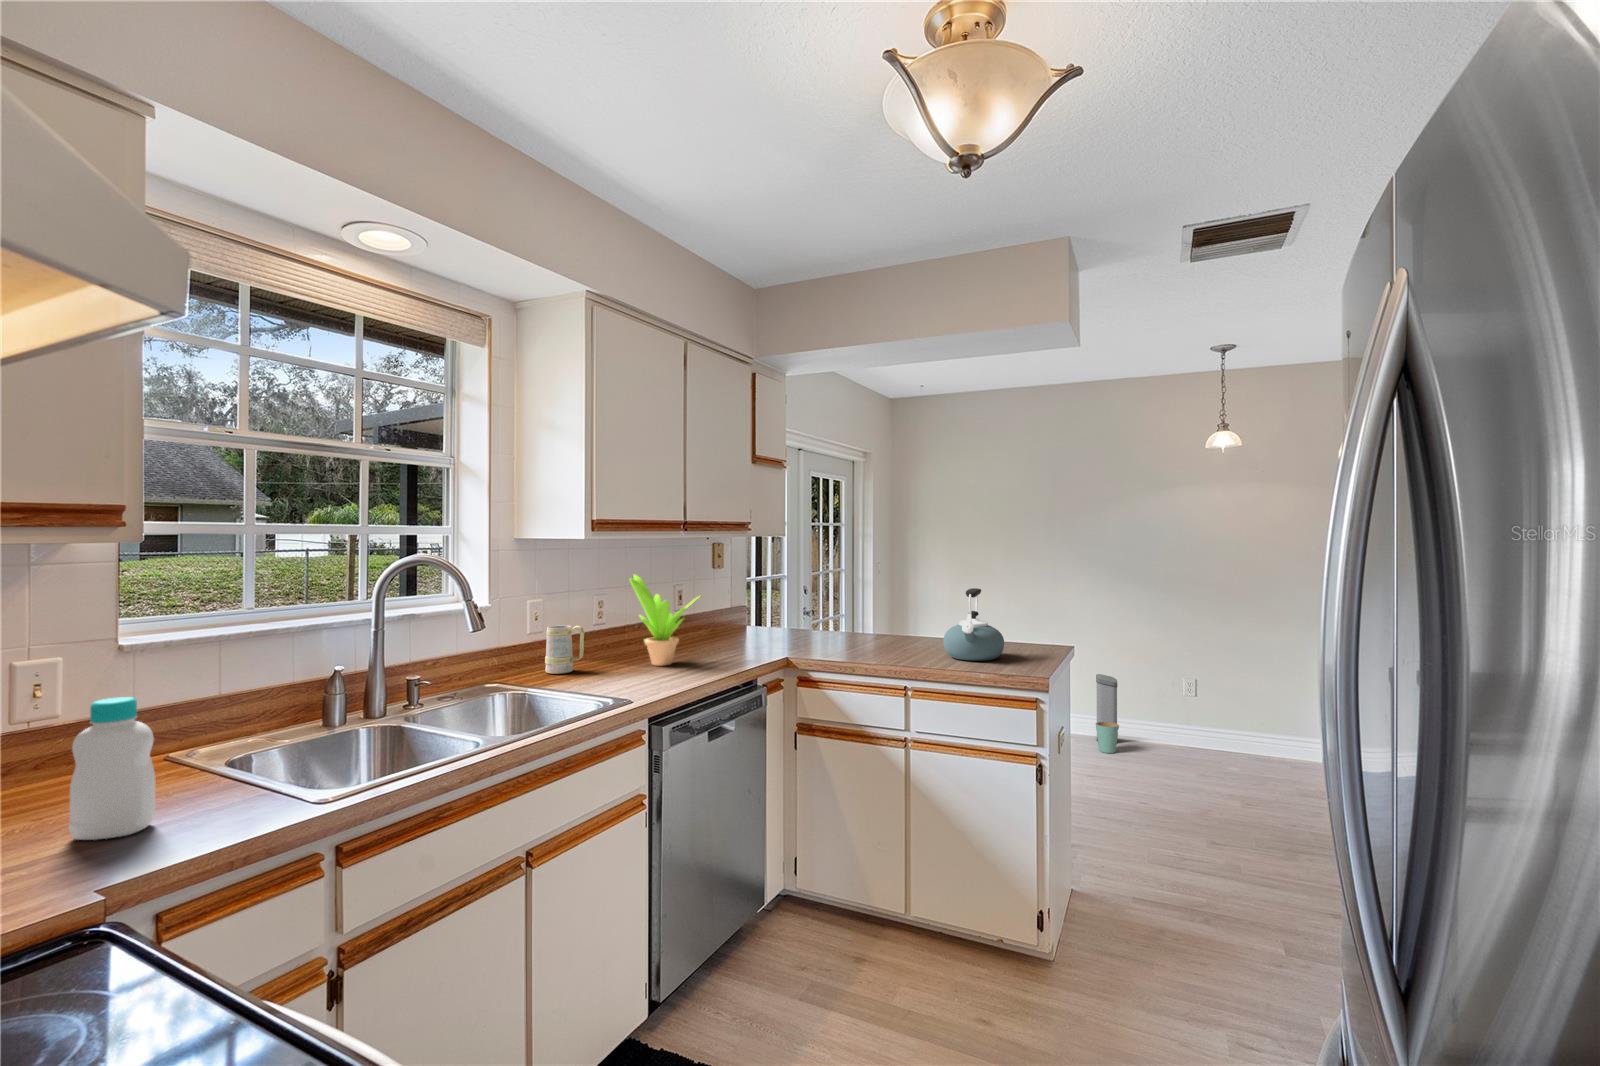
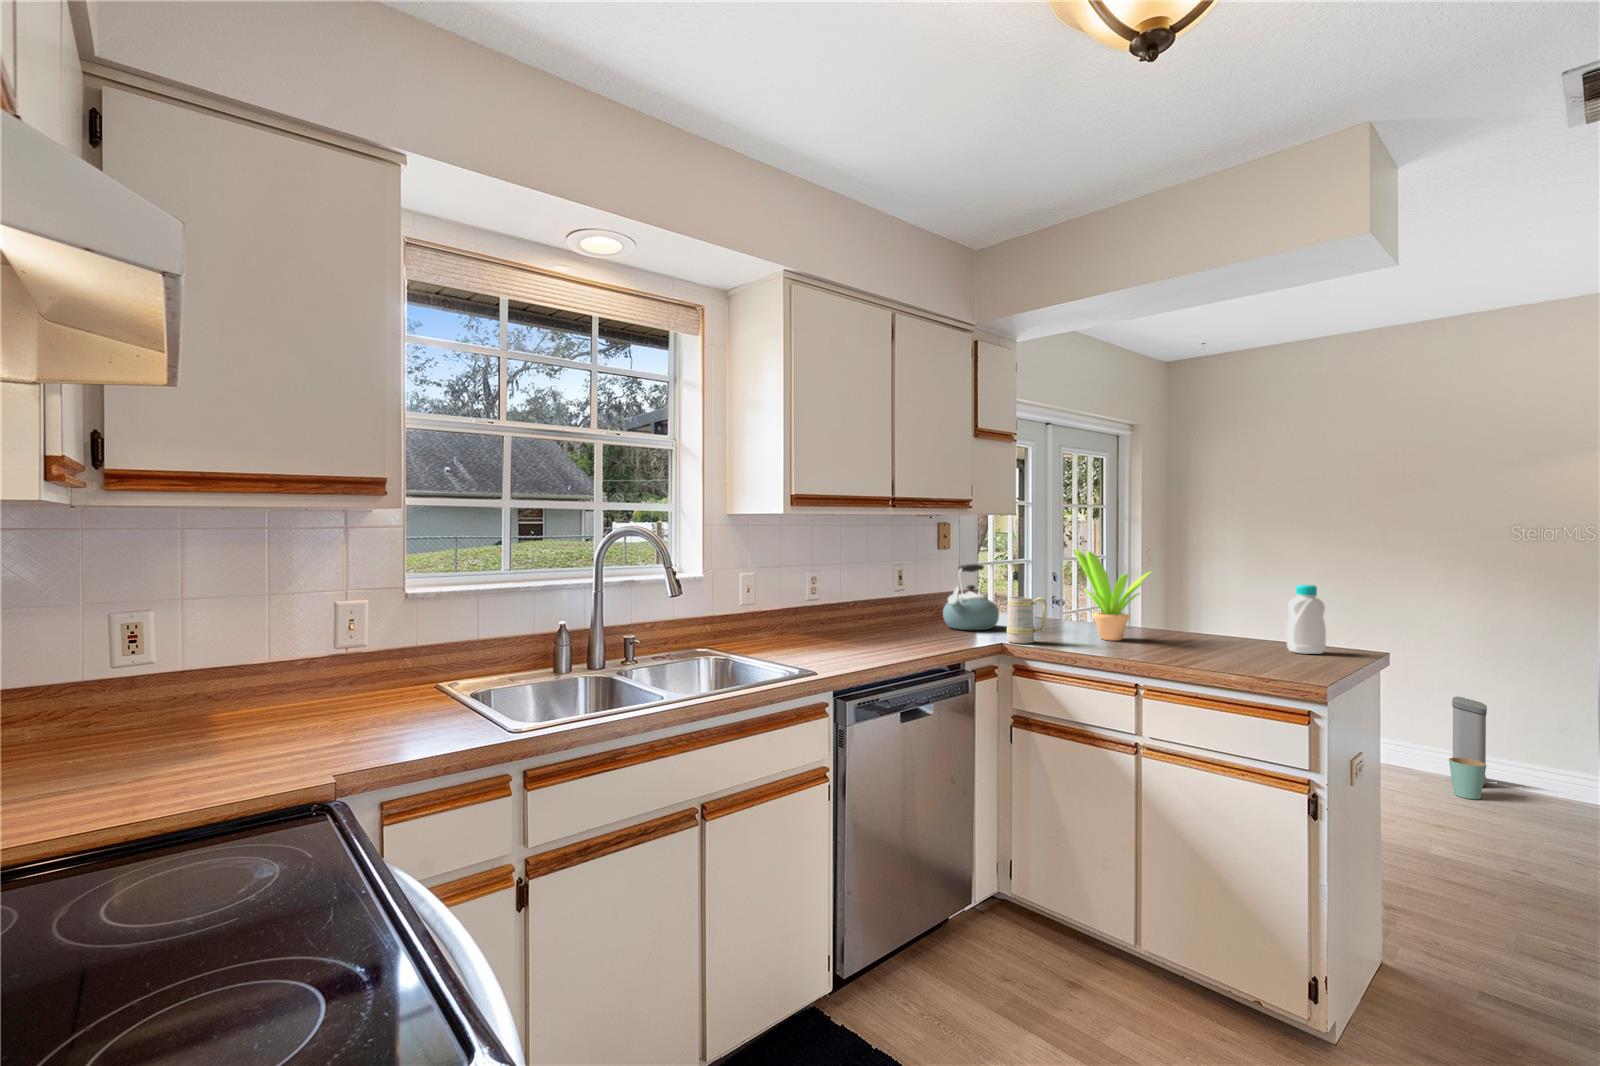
potted plant: present [630,575,702,666] -> present [1073,549,1151,641]
kettle: present [943,588,1004,661] -> present [943,564,999,630]
mug: present [545,625,584,674] -> present [1007,597,1047,643]
bottle: present [69,697,155,840] -> present [1287,585,1326,654]

